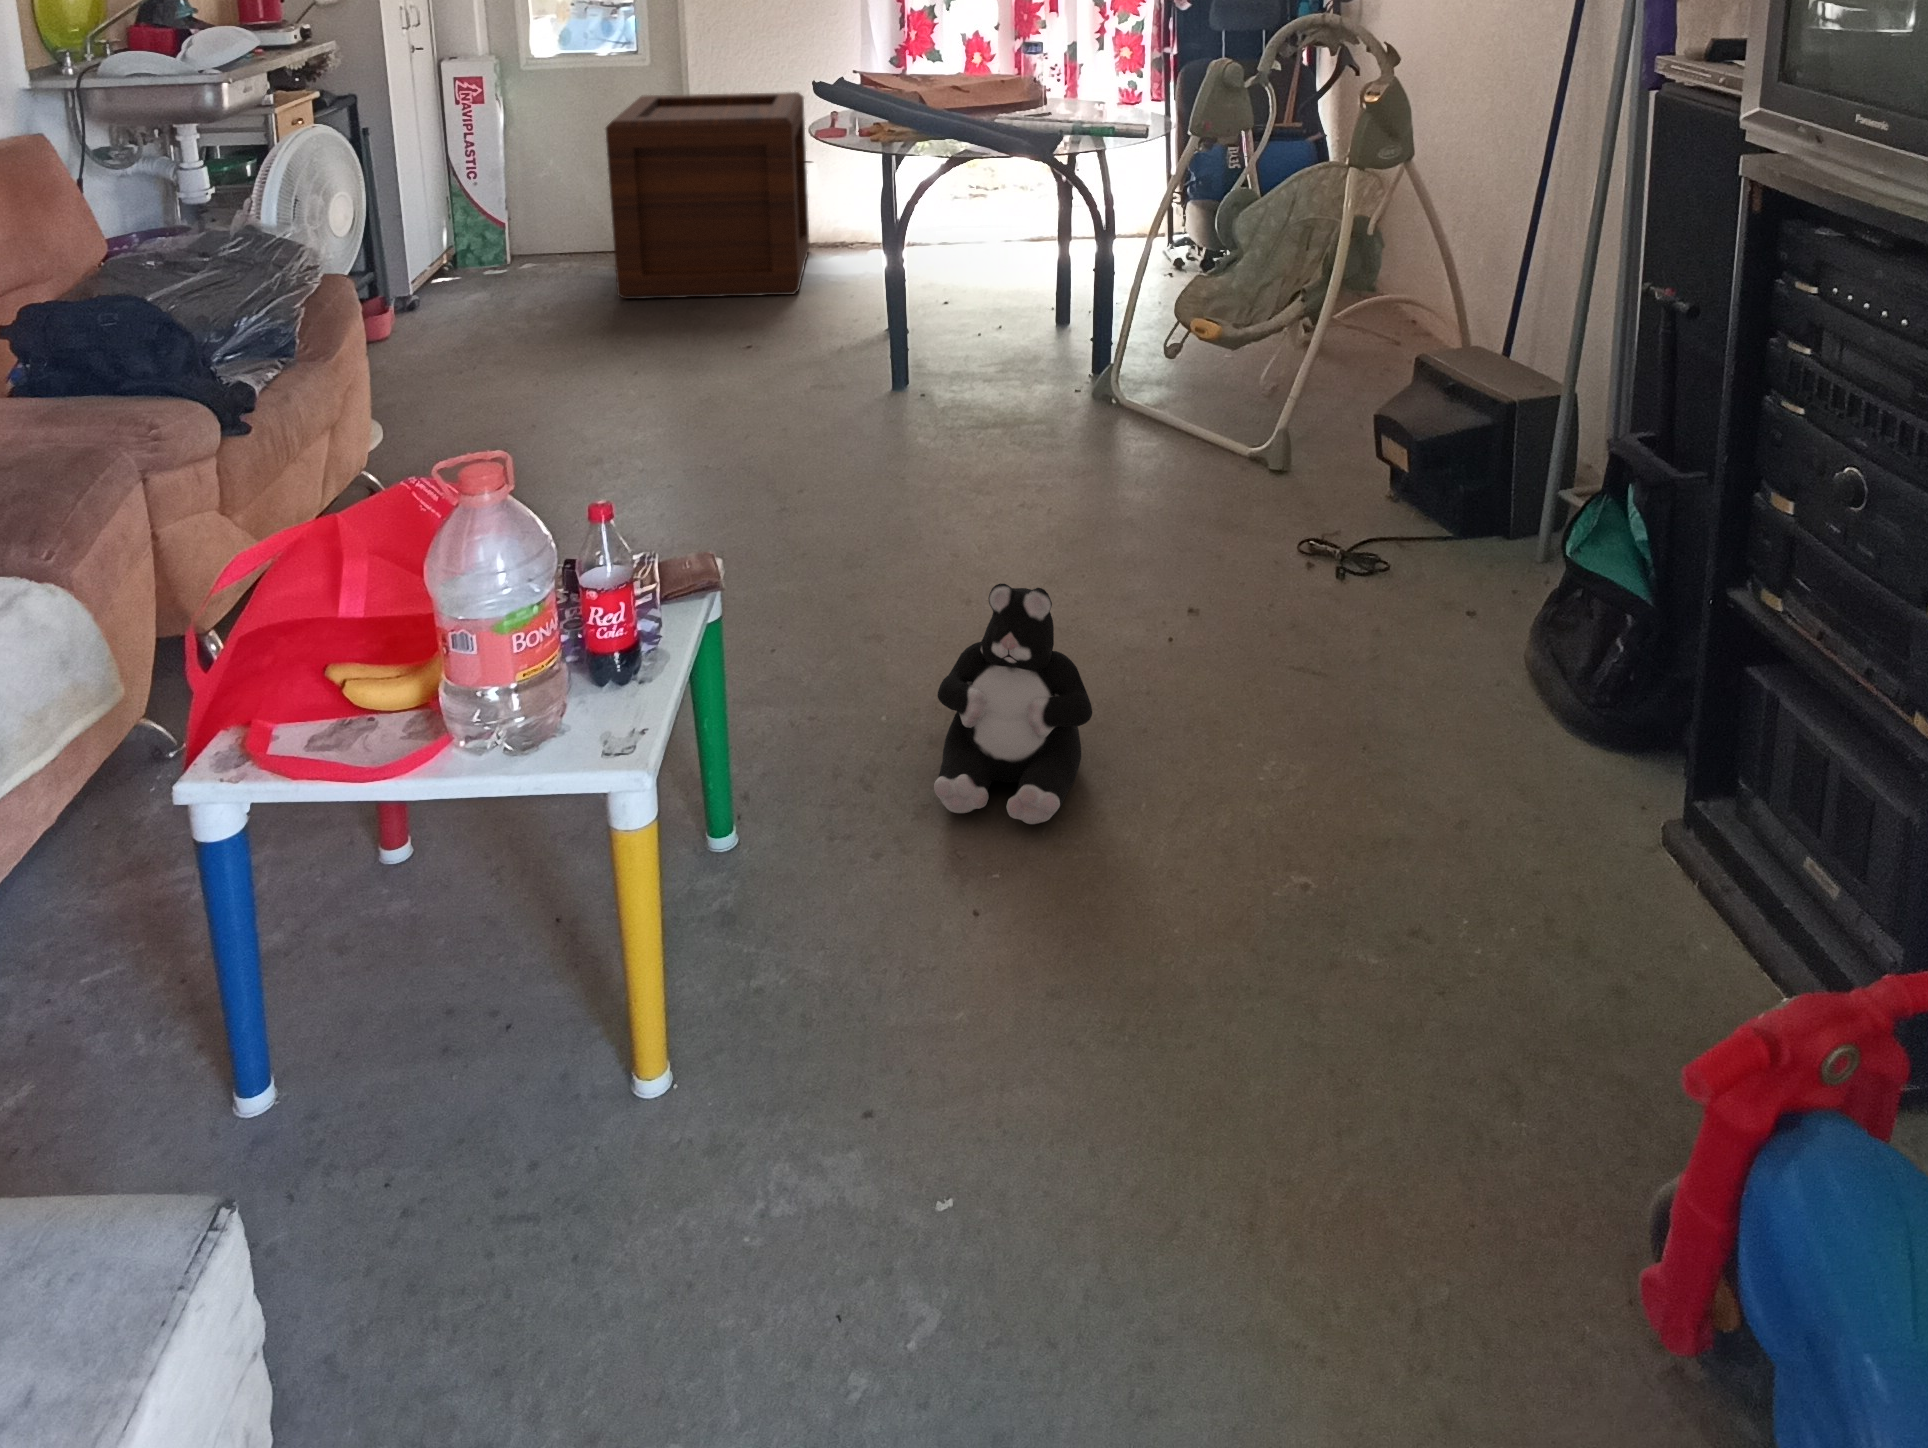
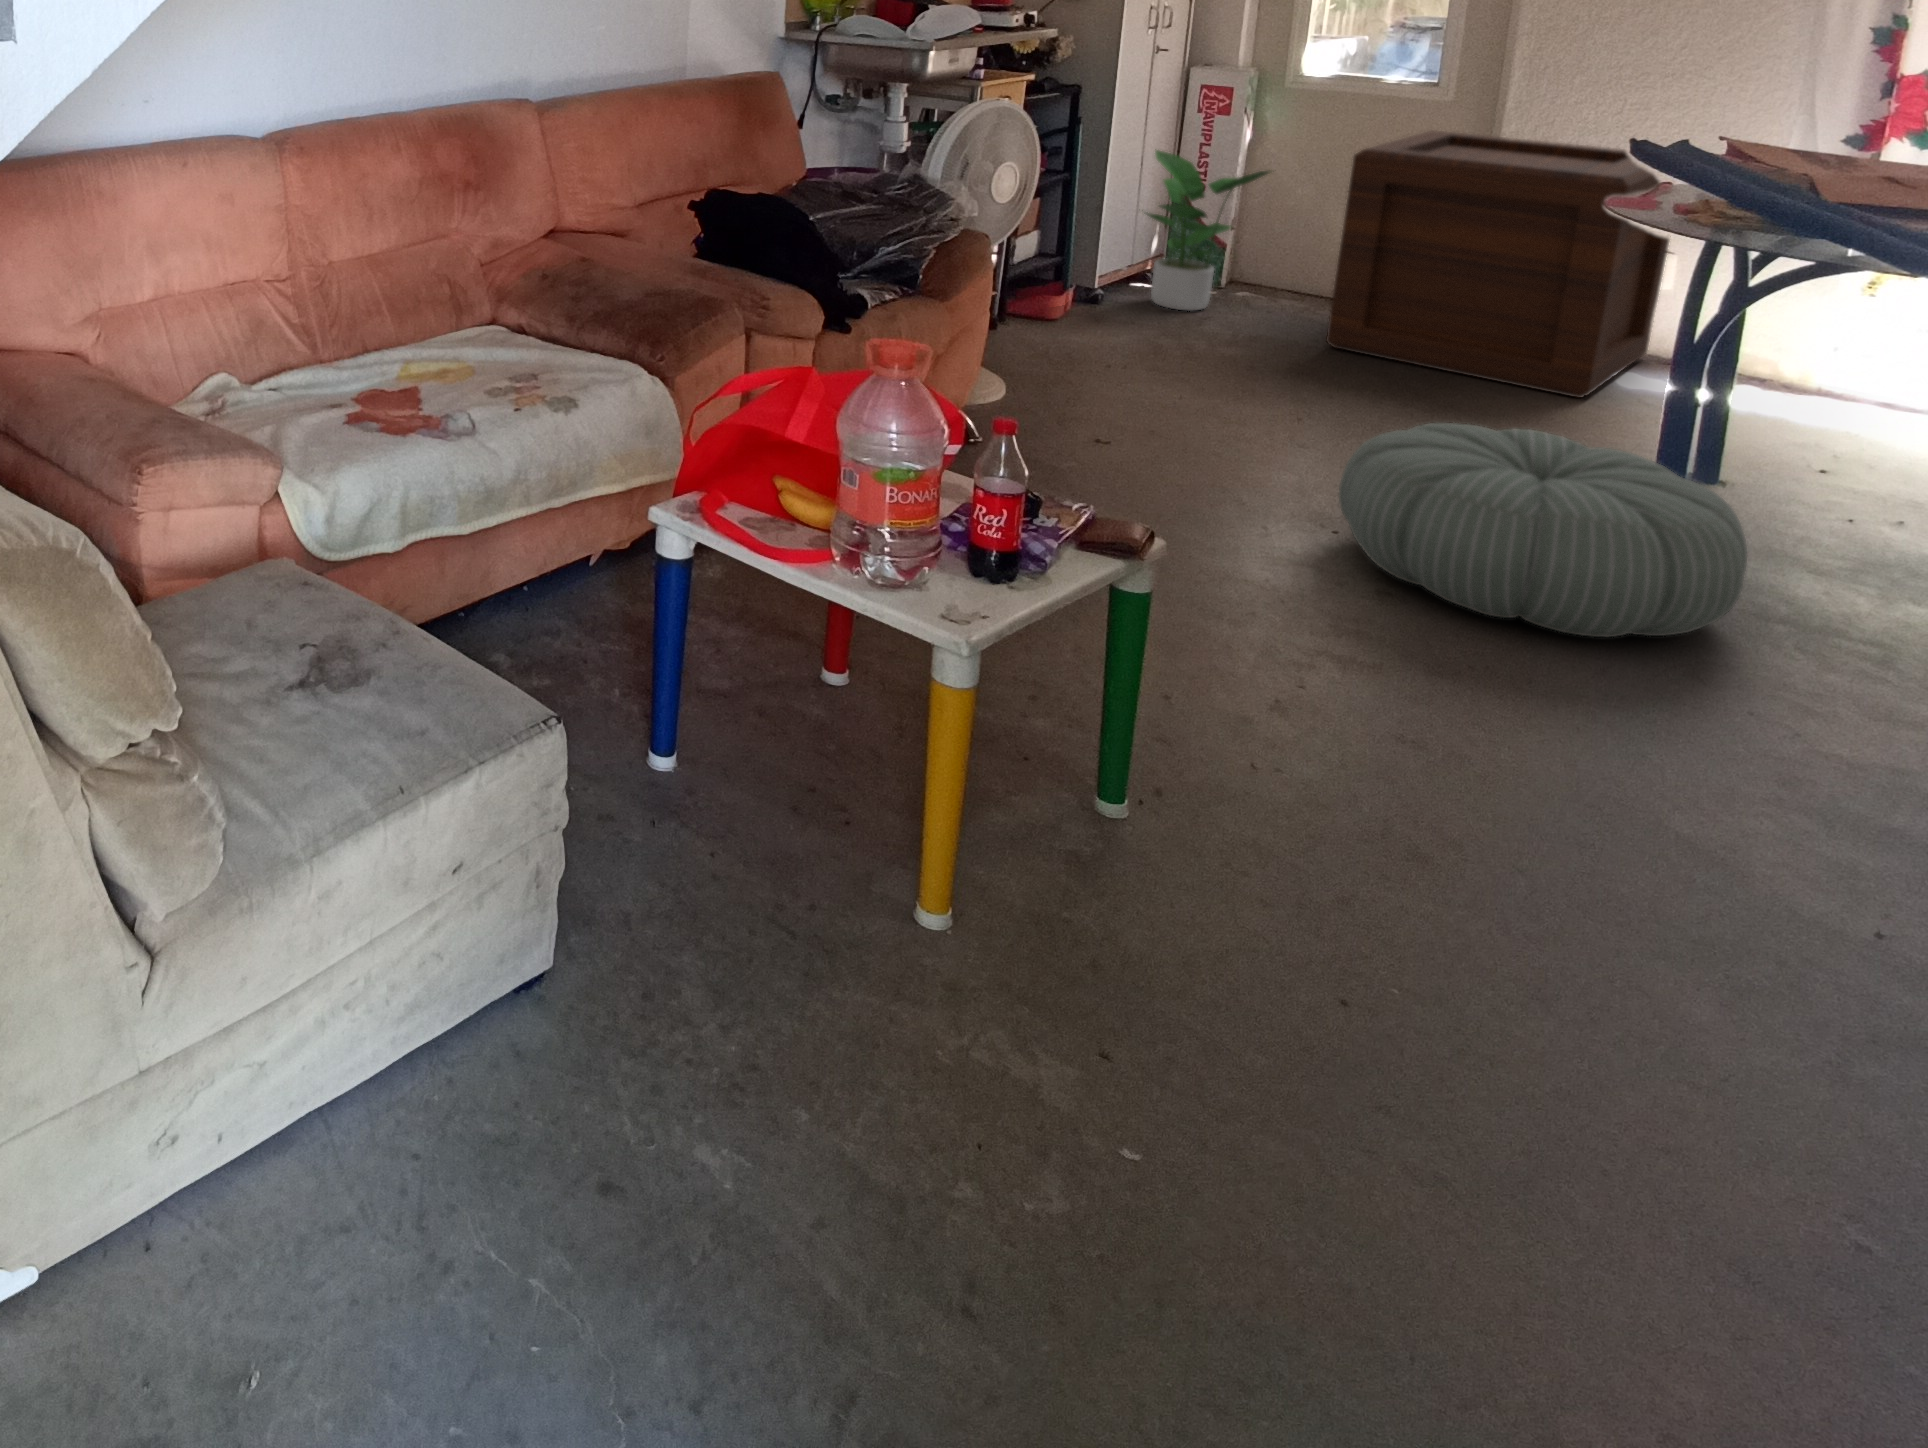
potted plant: none [432,147,541,296] -> present [1148,150,1269,311]
pouf: none [718,337,976,502] -> present [1339,423,1747,637]
plush toy: present [934,584,1092,824] -> none [1371,707,1649,987]

